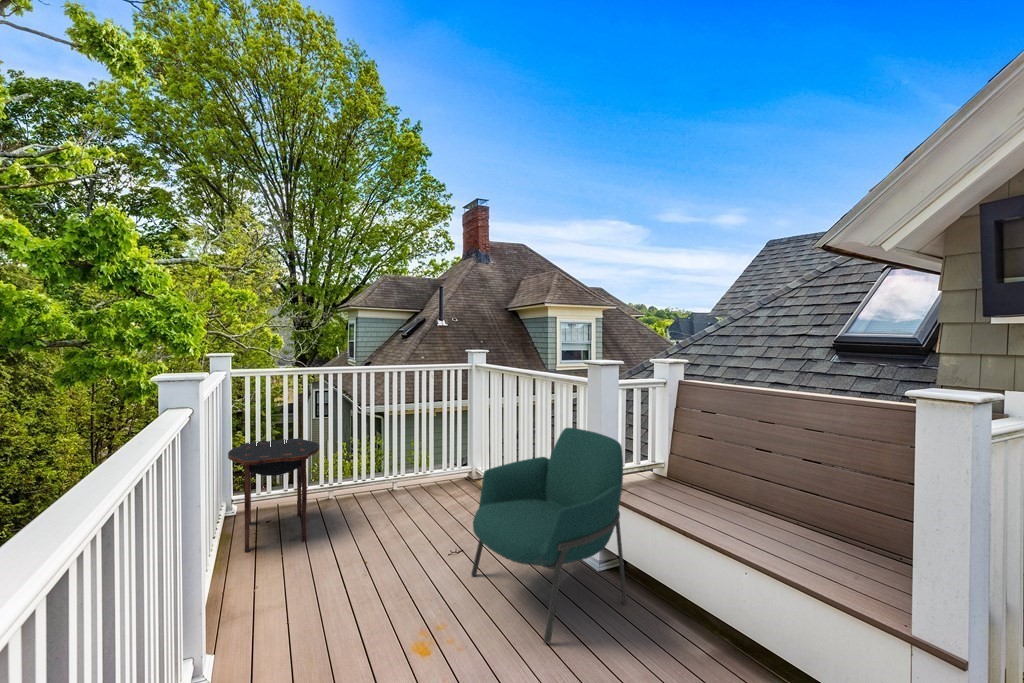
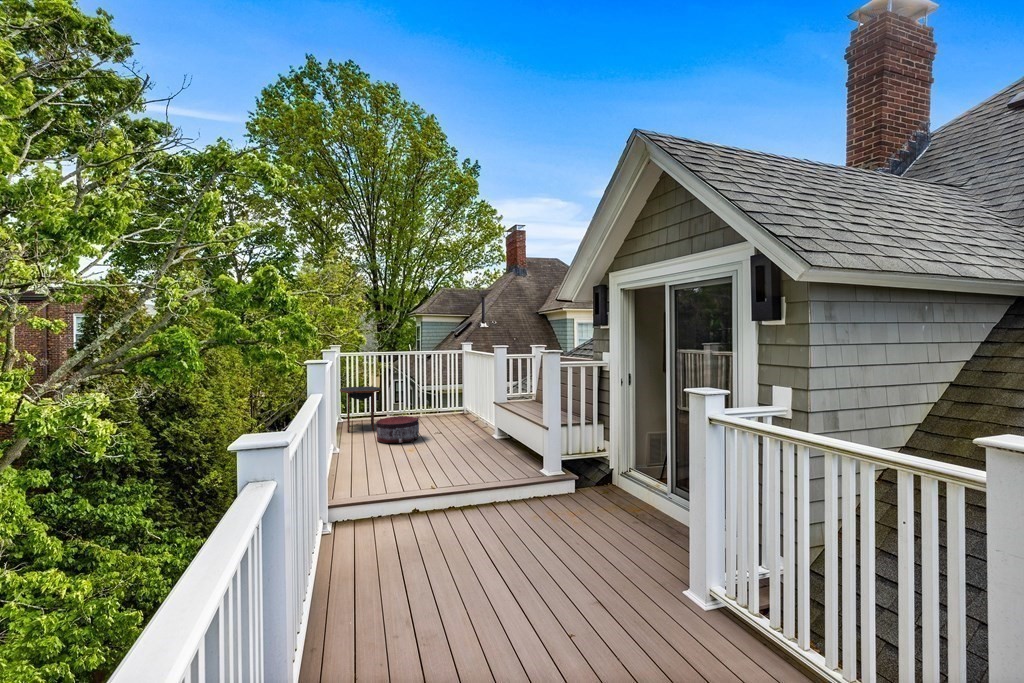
armchair: present [471,428,627,643] -> none [438,377,499,452]
pouf: none [316,515,418,604] -> present [376,416,419,443]

